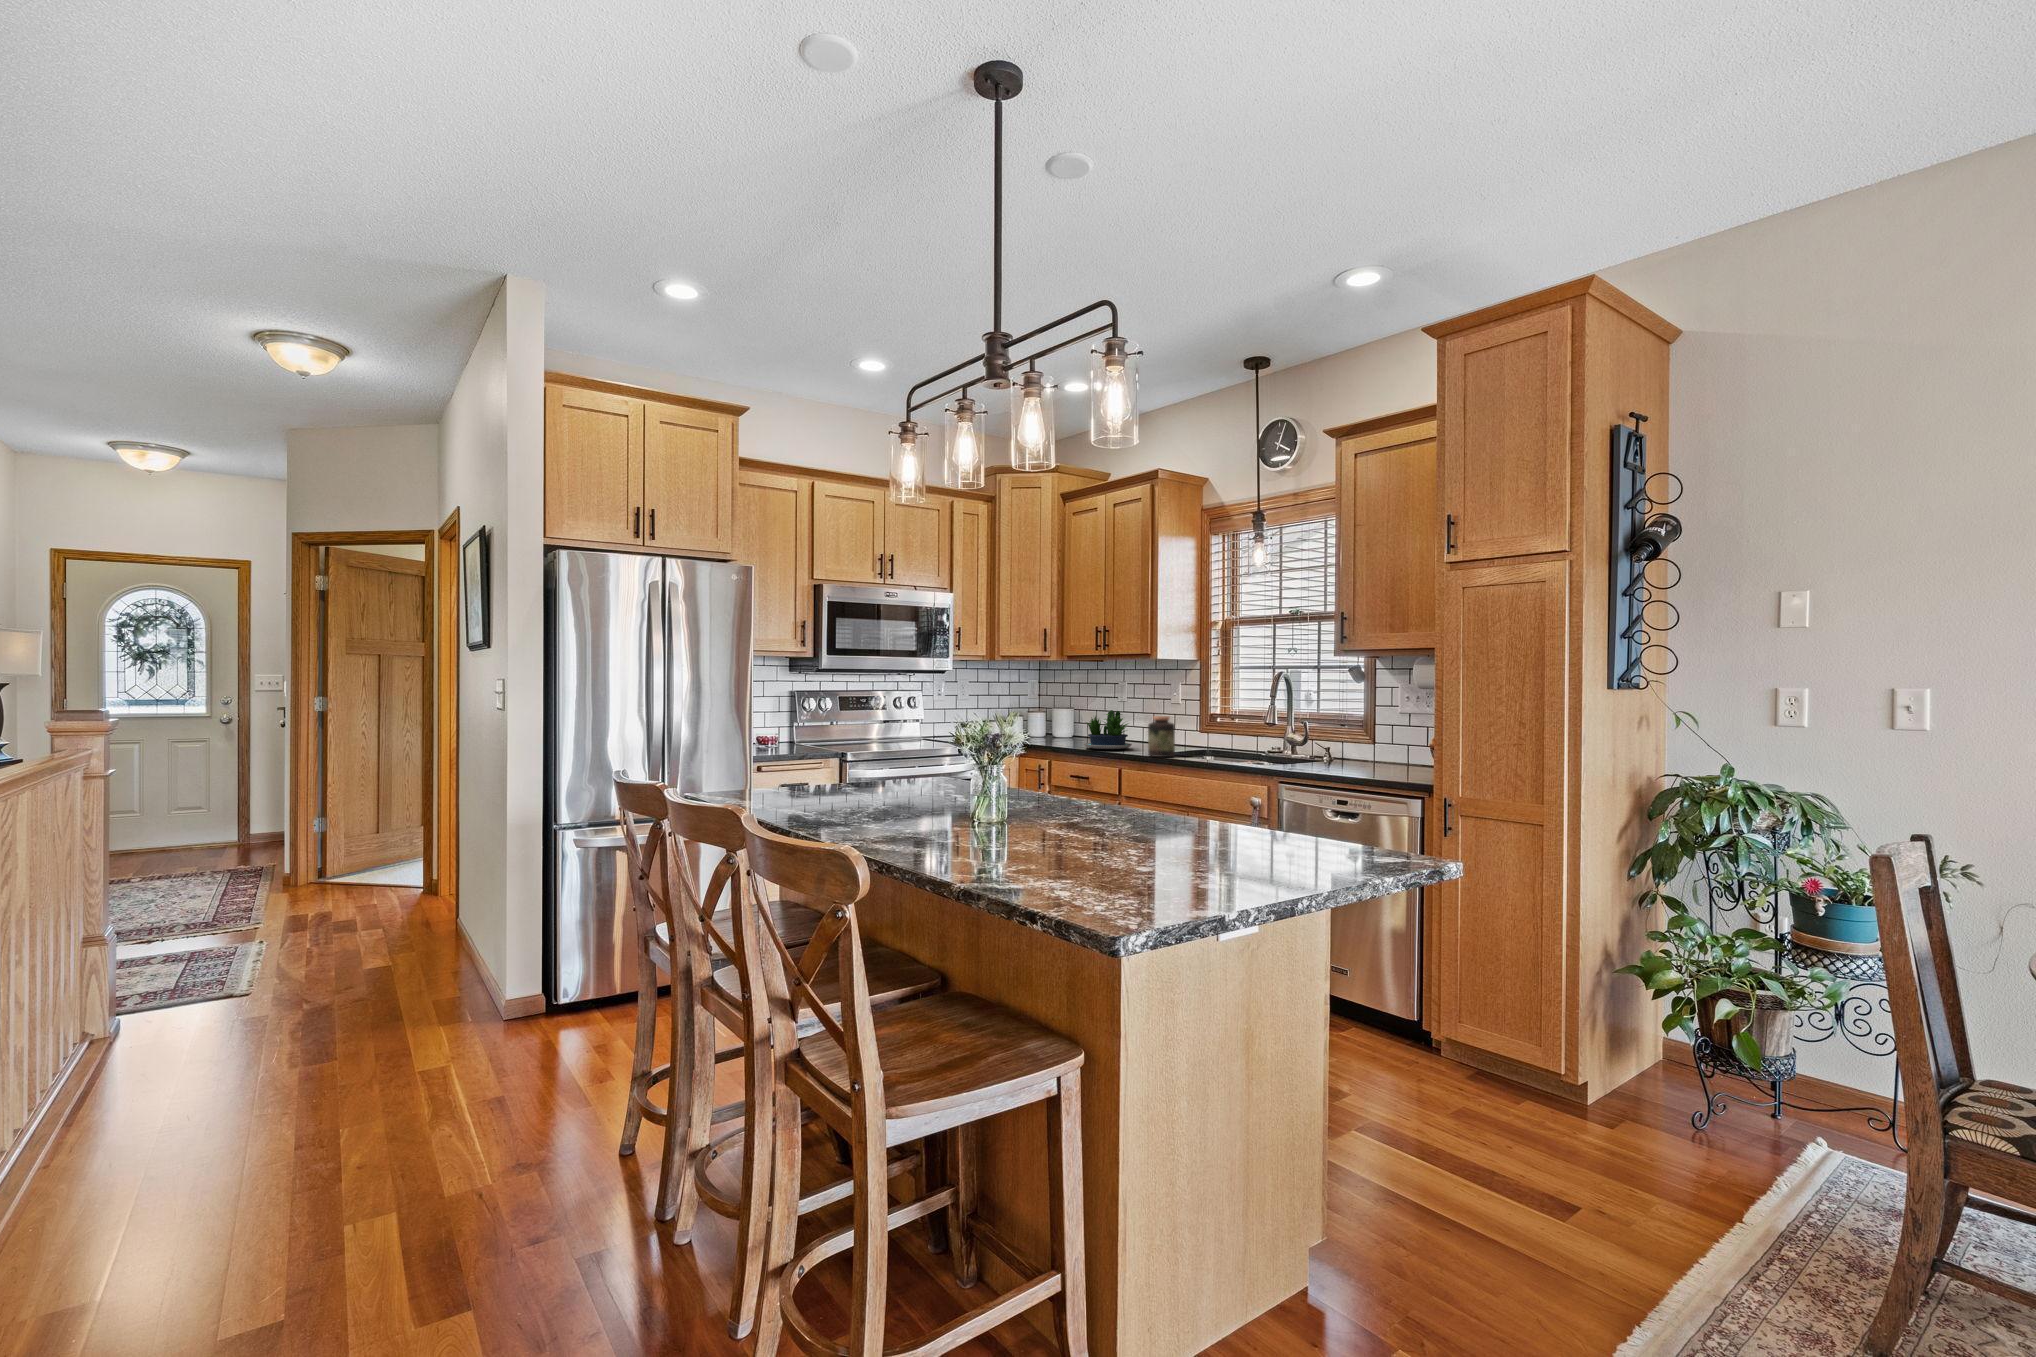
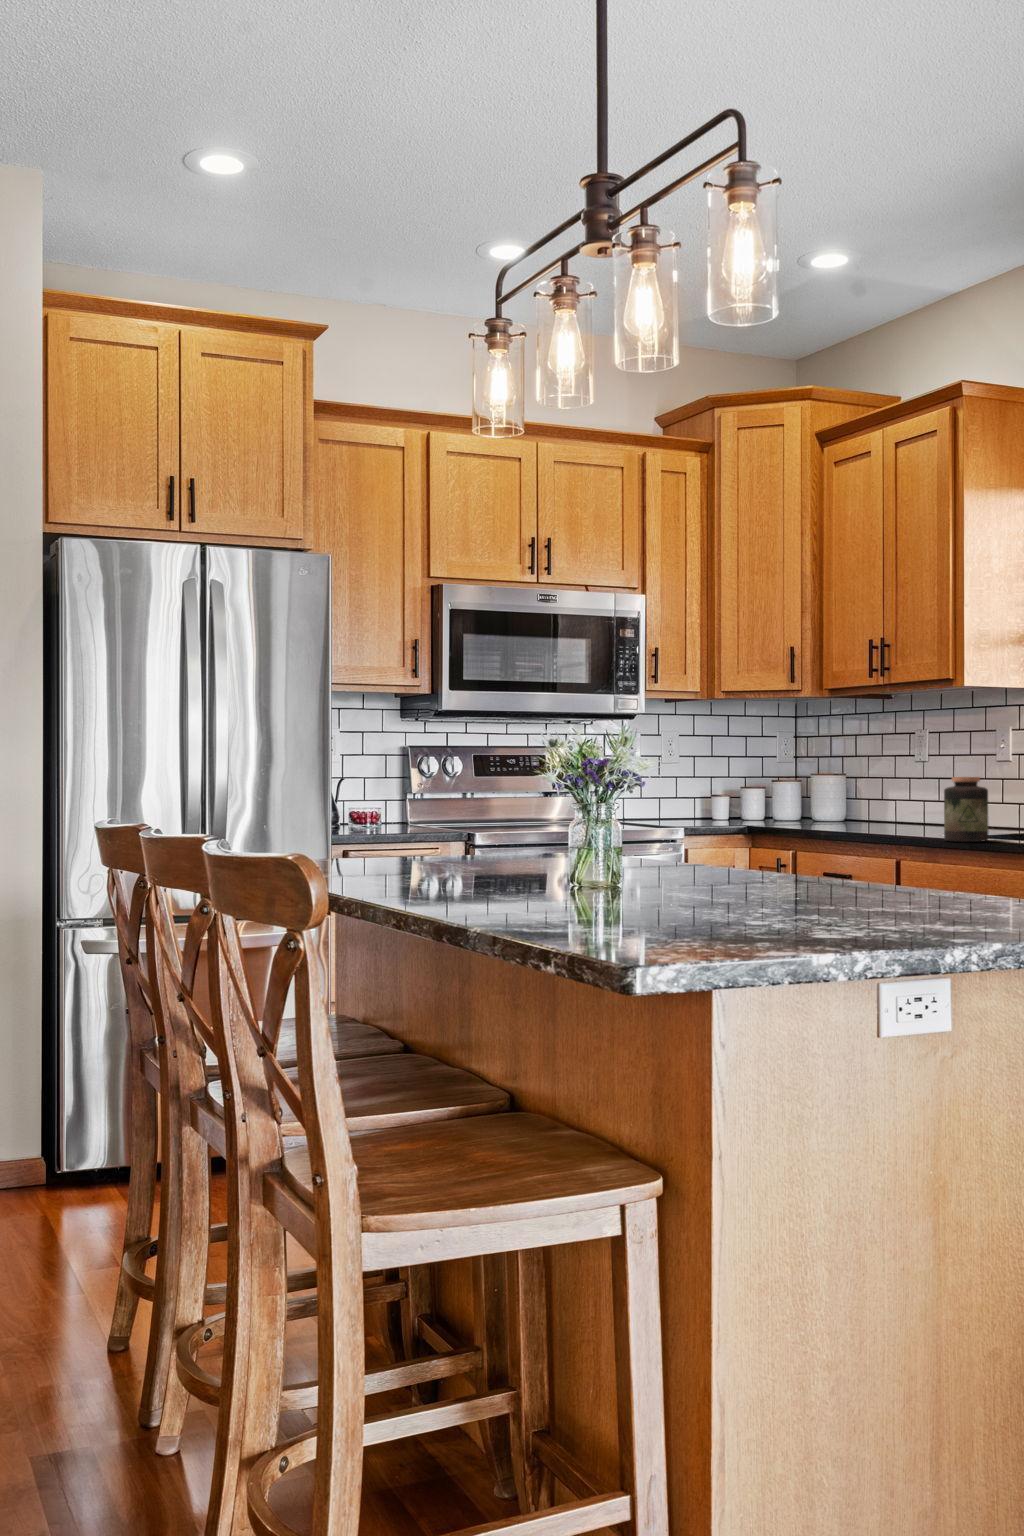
potted plant: present [1084,710,1132,749] -> none [846,771,930,832]

